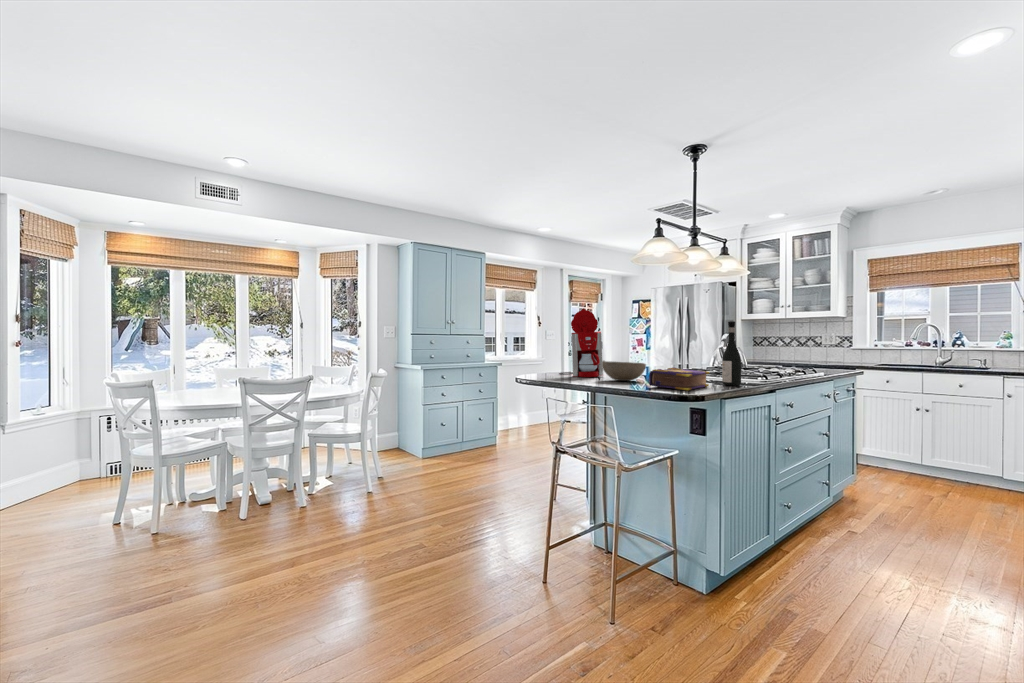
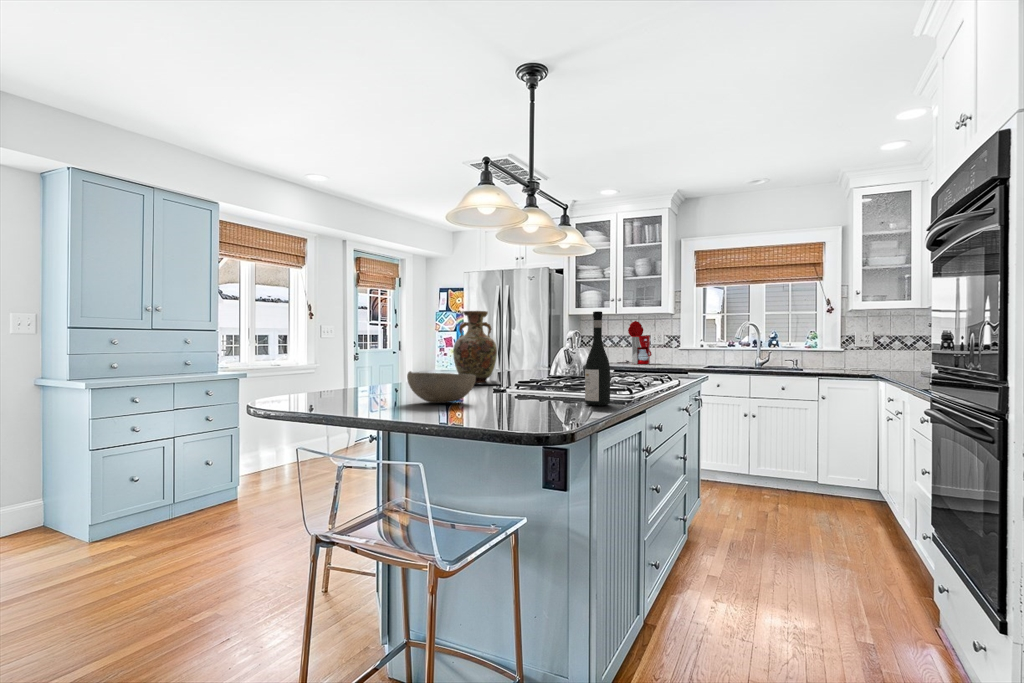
coffee maker: present [559,309,603,377] -> present [617,321,652,364]
vase: none [634,320,672,372] -> present [453,311,501,384]
book: present [649,368,709,390] -> none [487,381,572,419]

